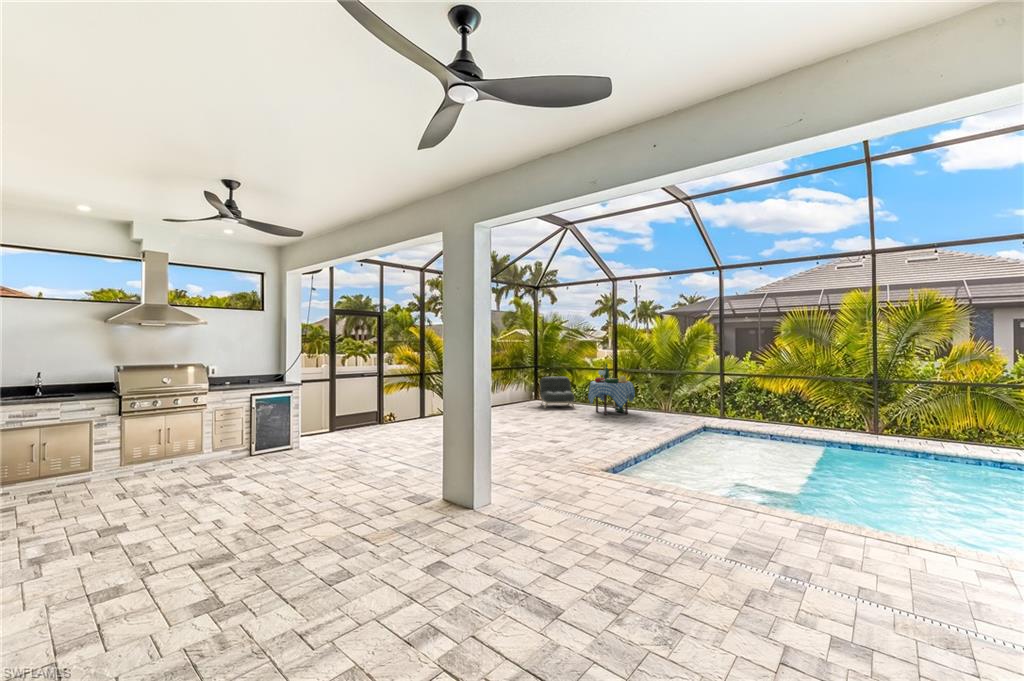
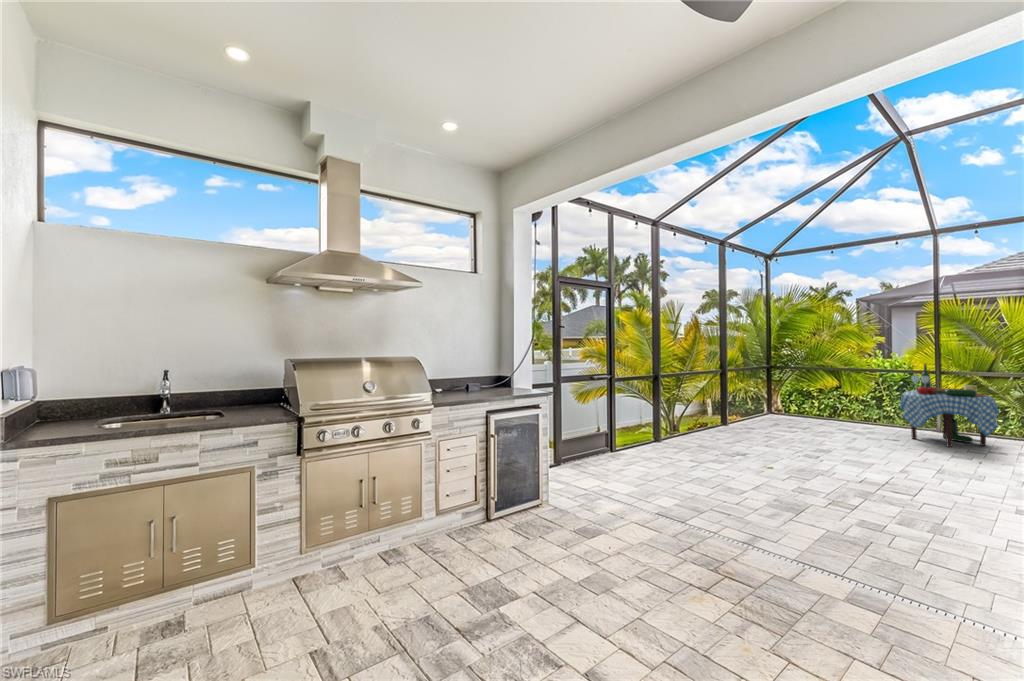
armchair: present [540,377,574,407] -> none [786,384,856,430]

